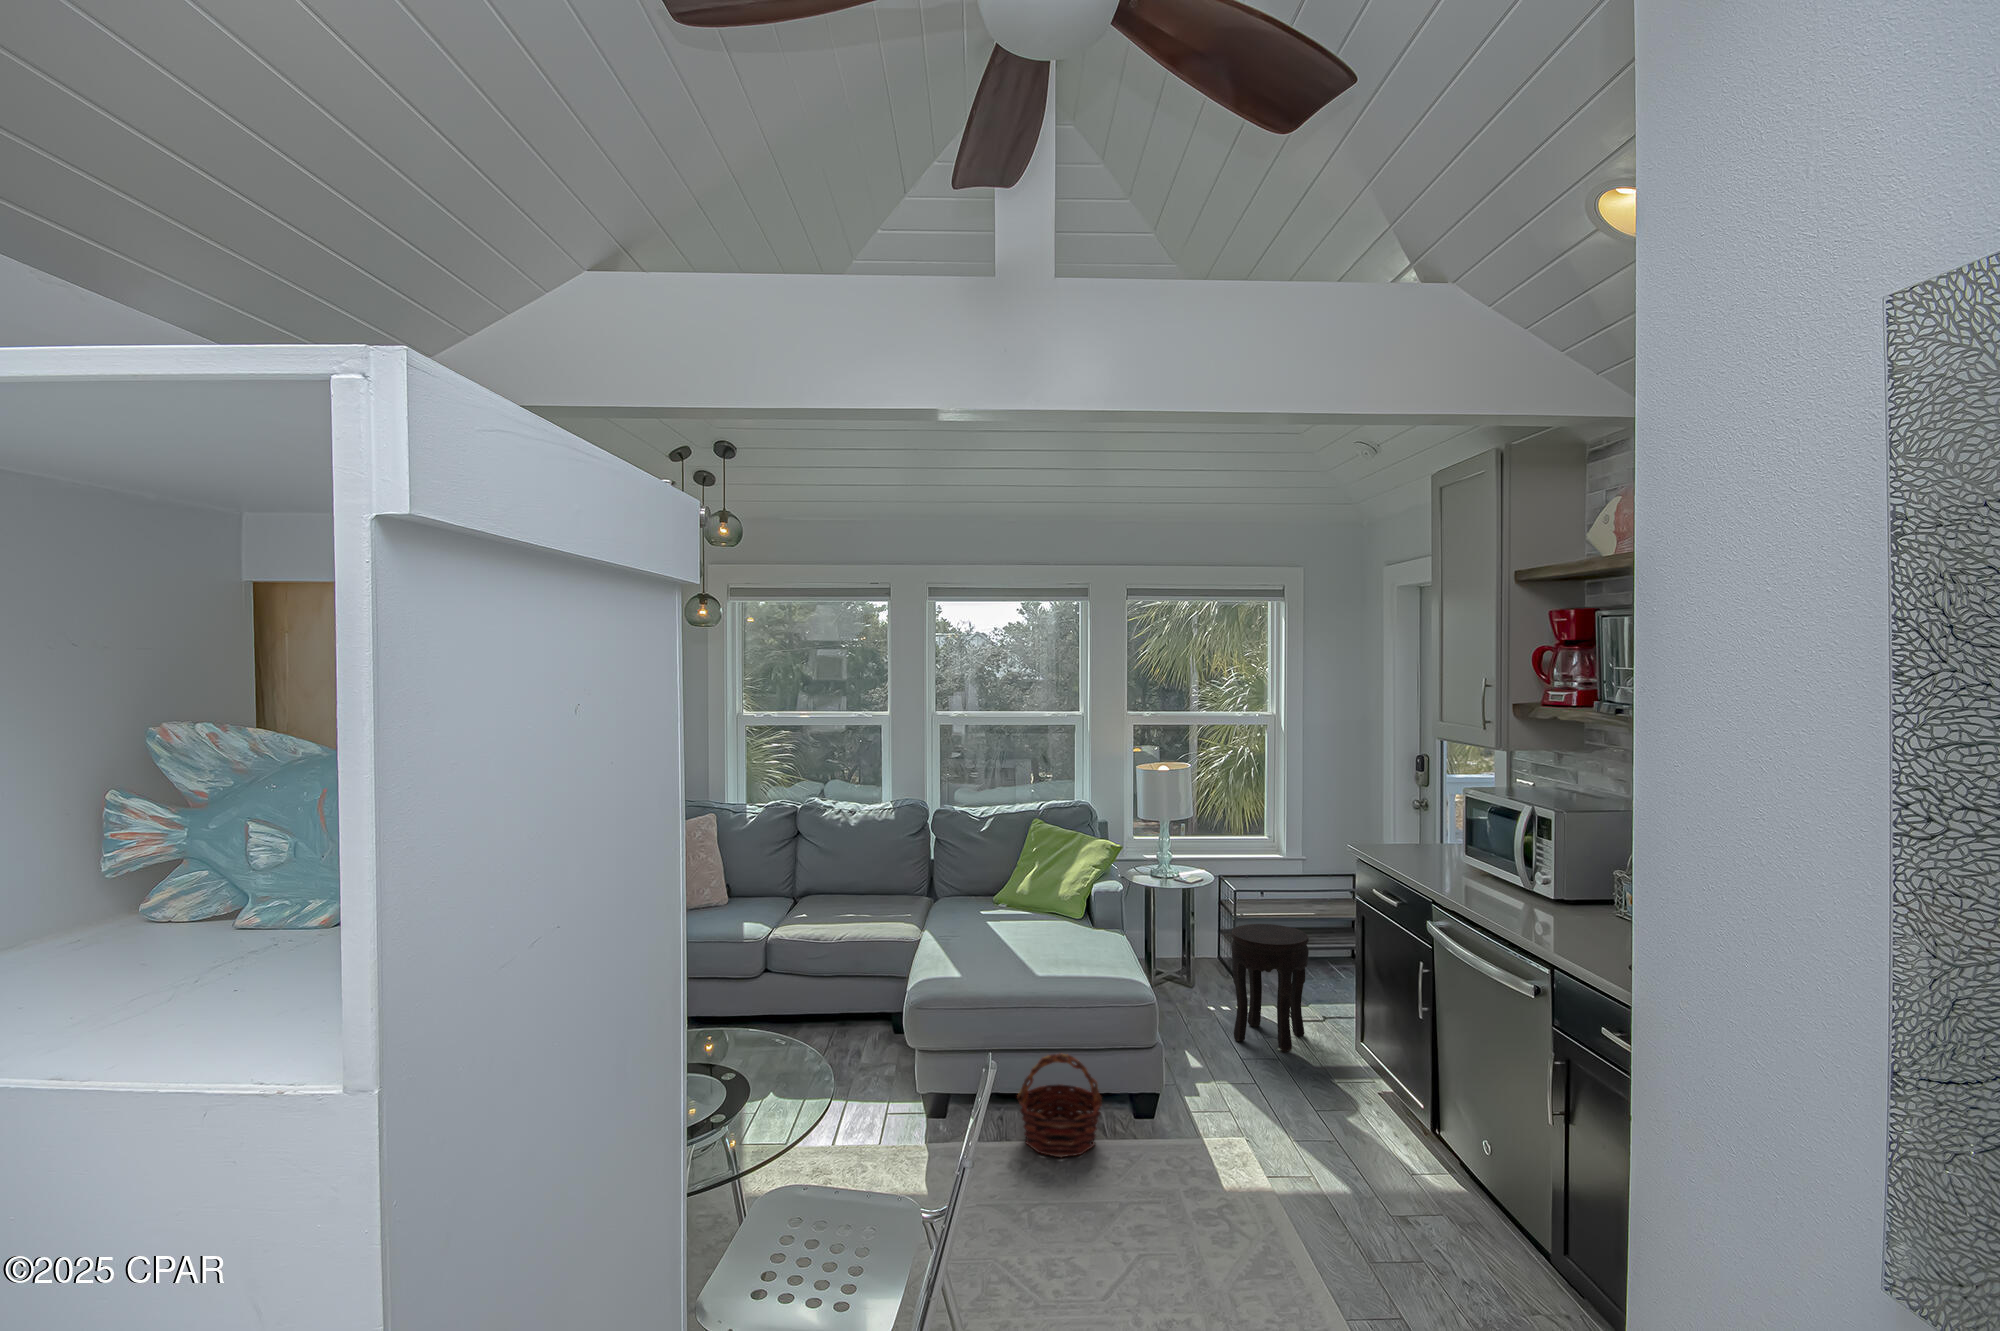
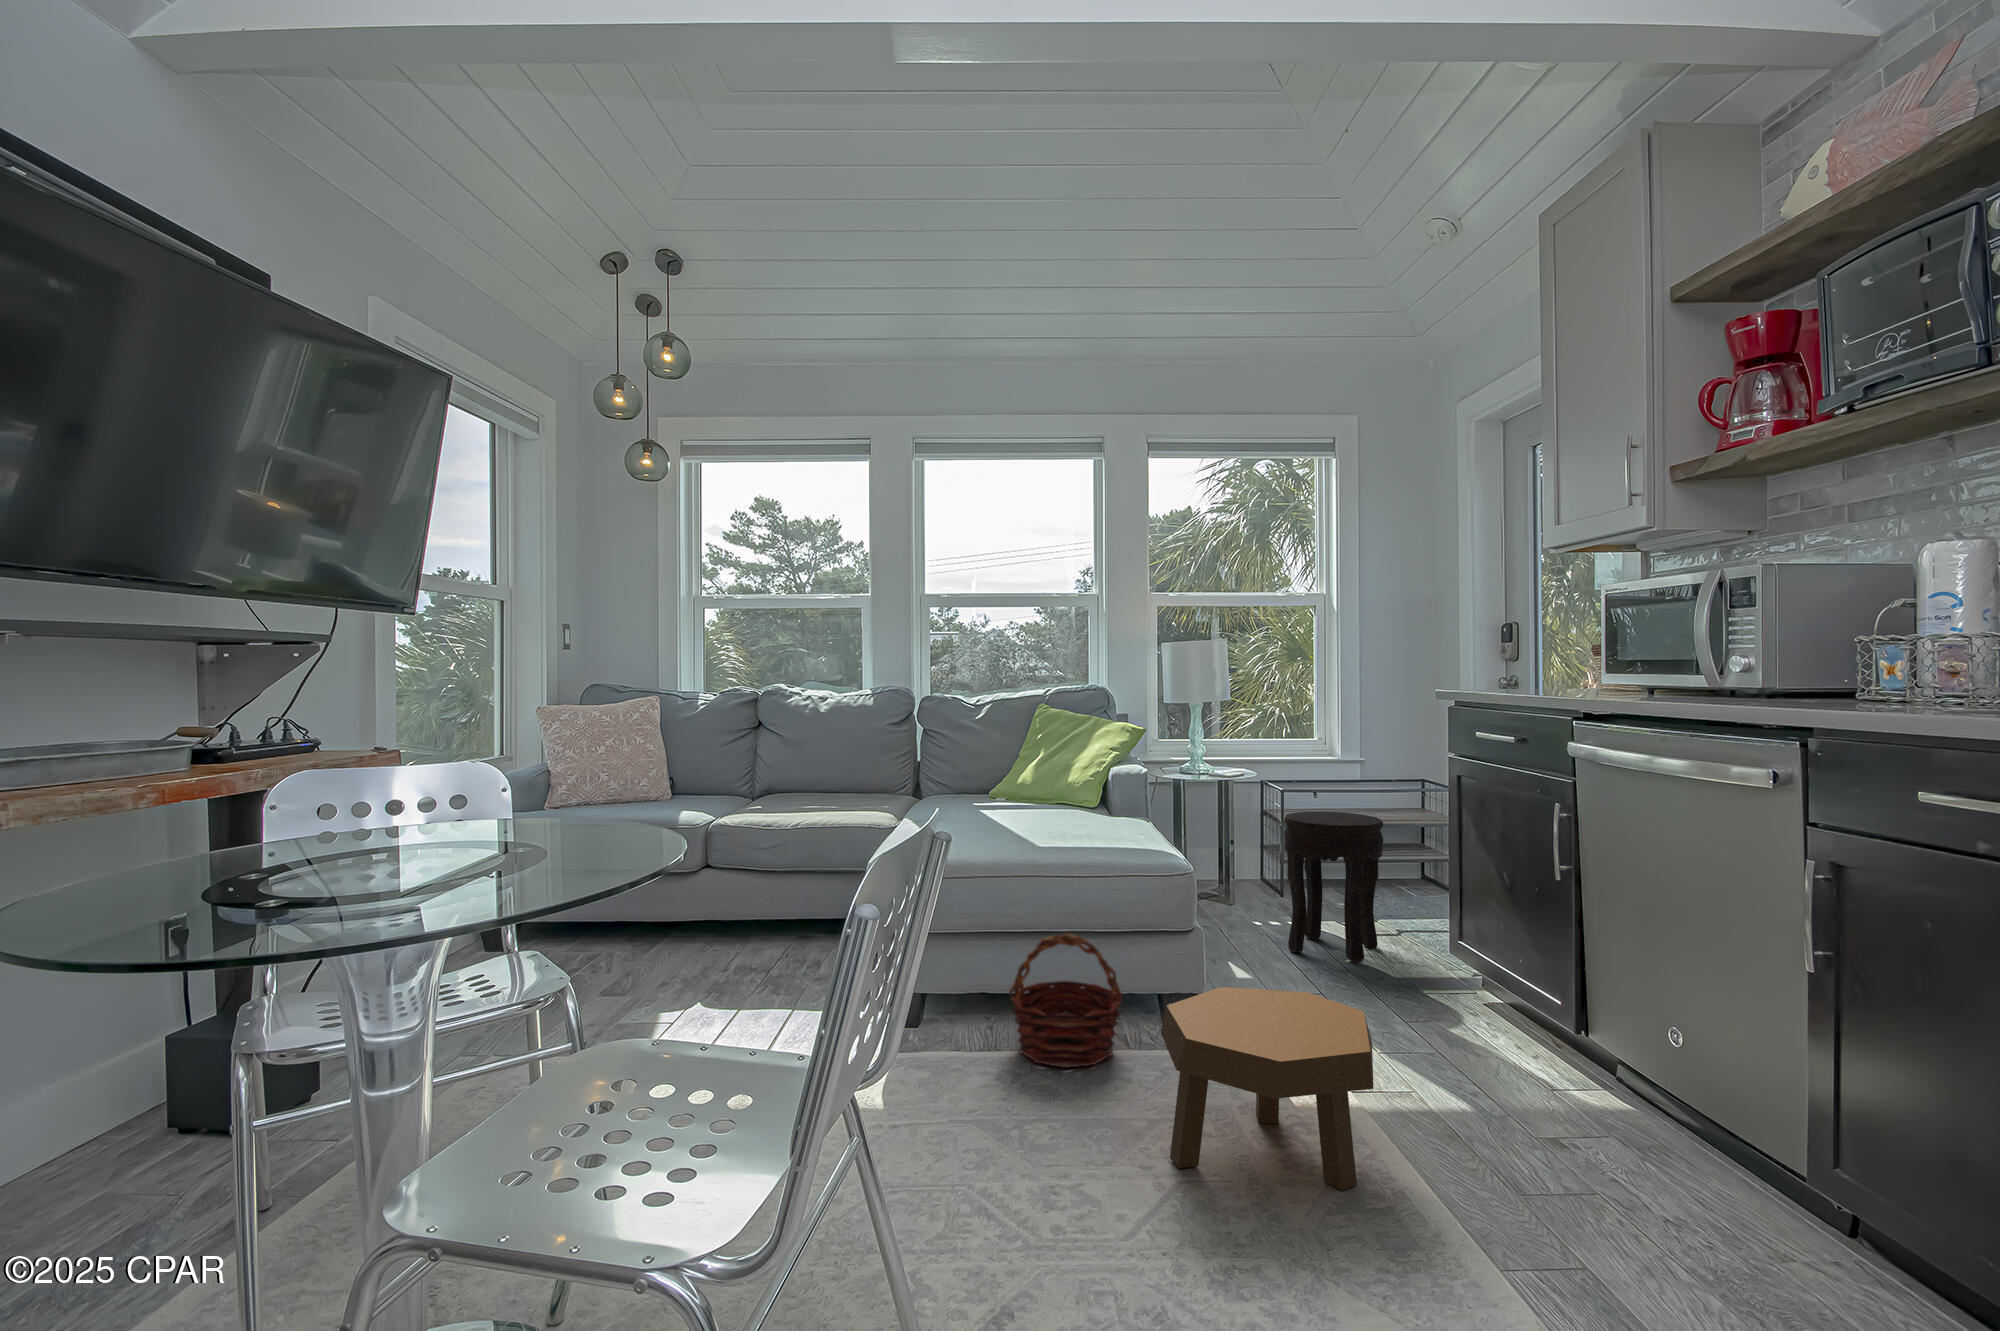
footstool: none [1129,1105,1278,1262] -> present [1161,987,1374,1191]

